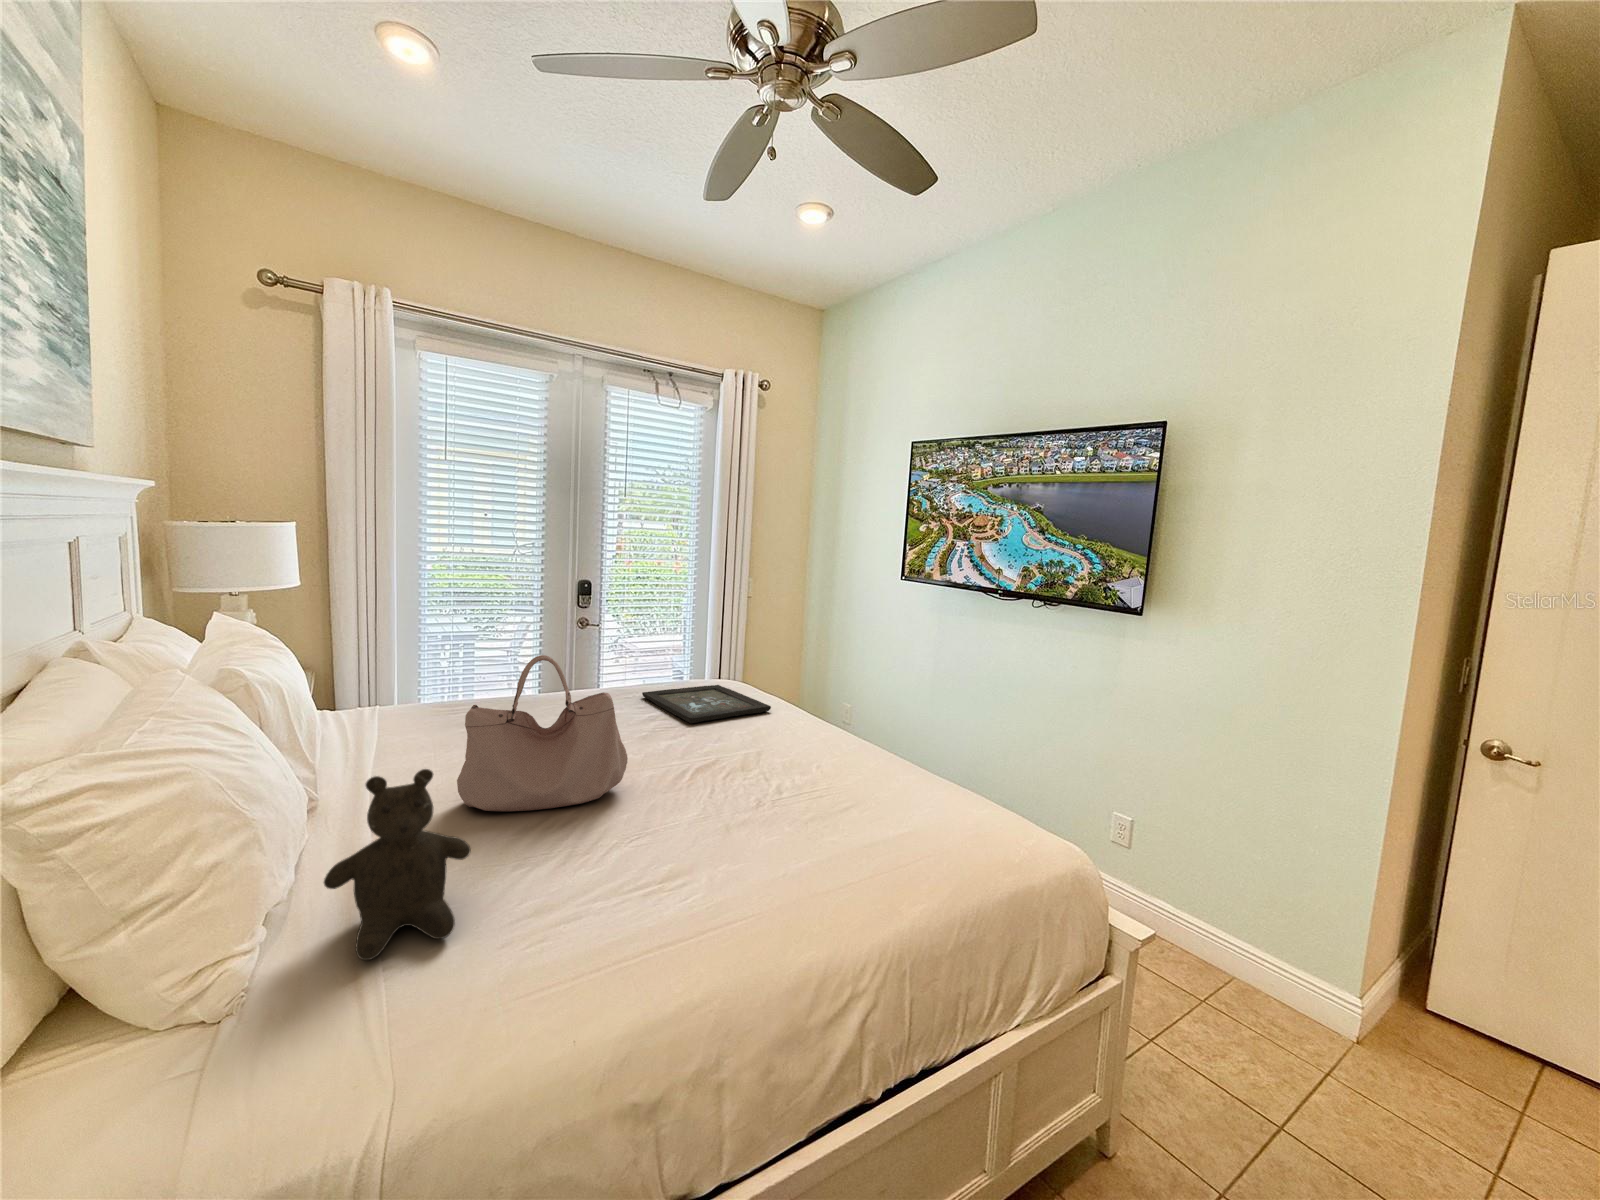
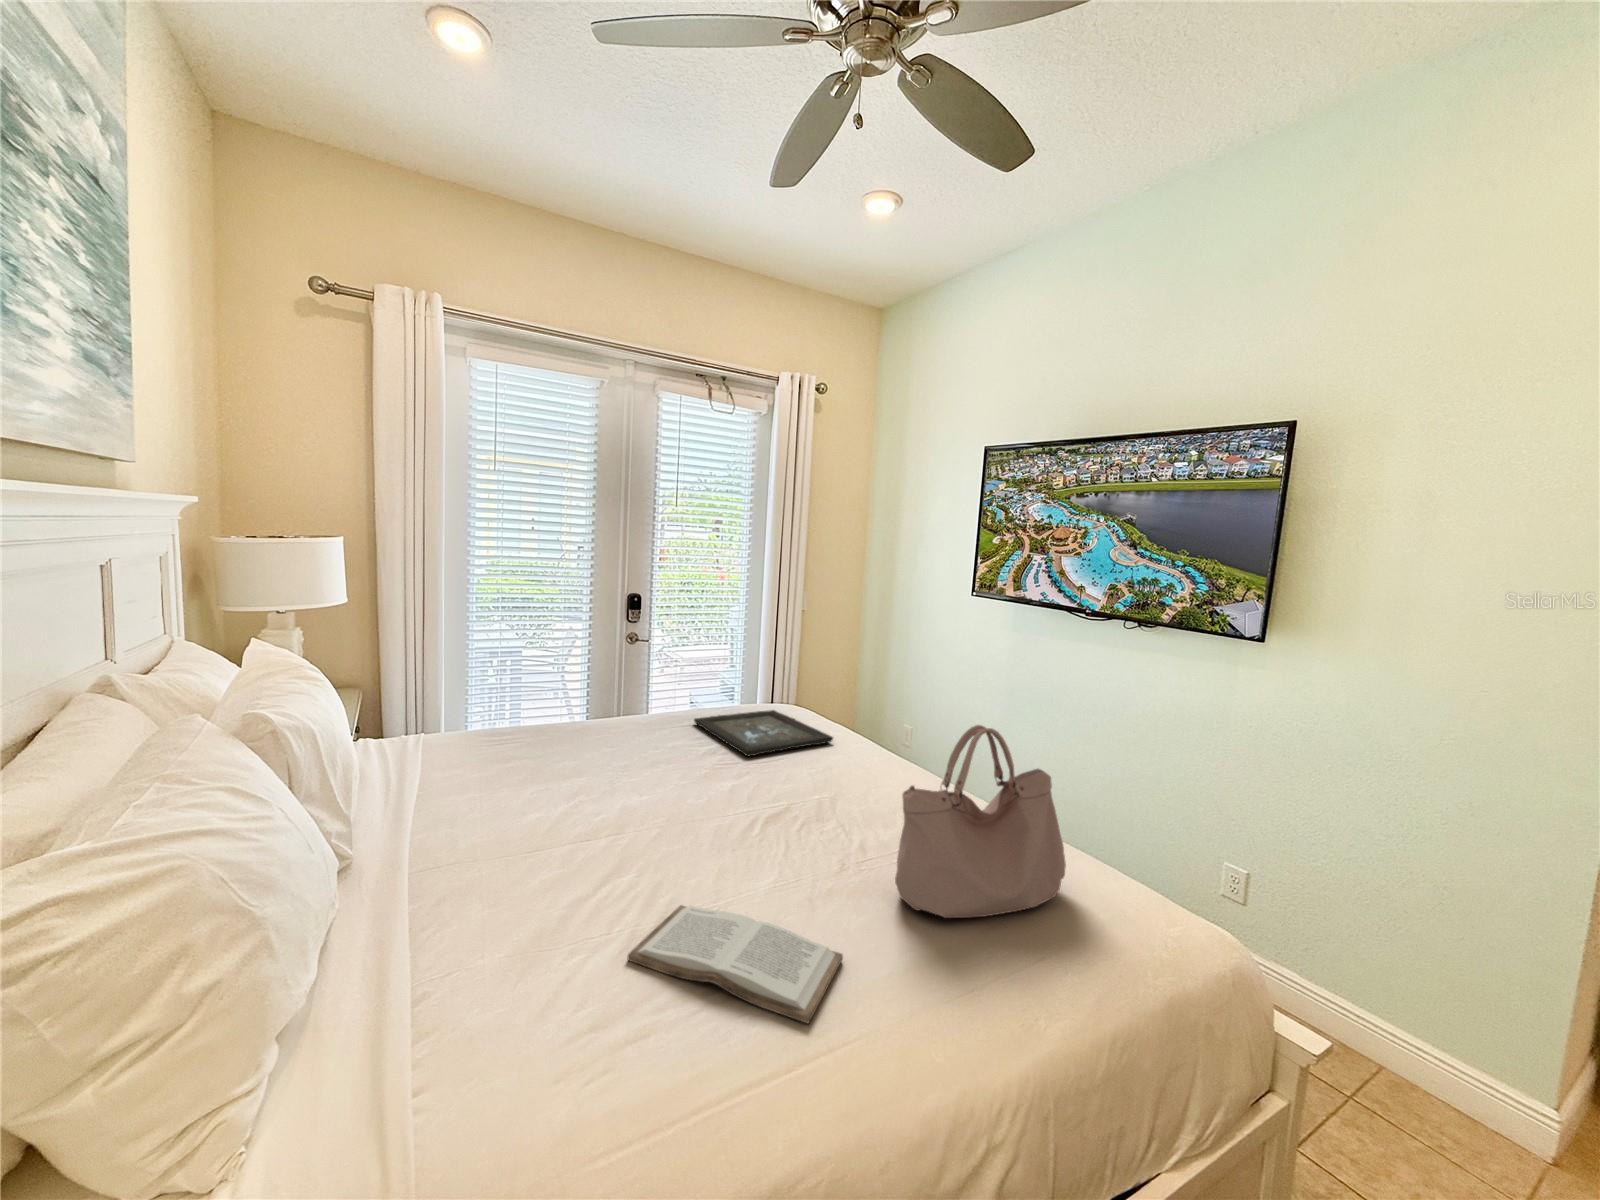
handbag: present [457,655,628,811] -> present [895,725,1066,918]
teddy bear: present [324,769,471,960] -> none [348,836,515,1073]
book: none [571,837,758,919] -> present [628,905,843,1023]

